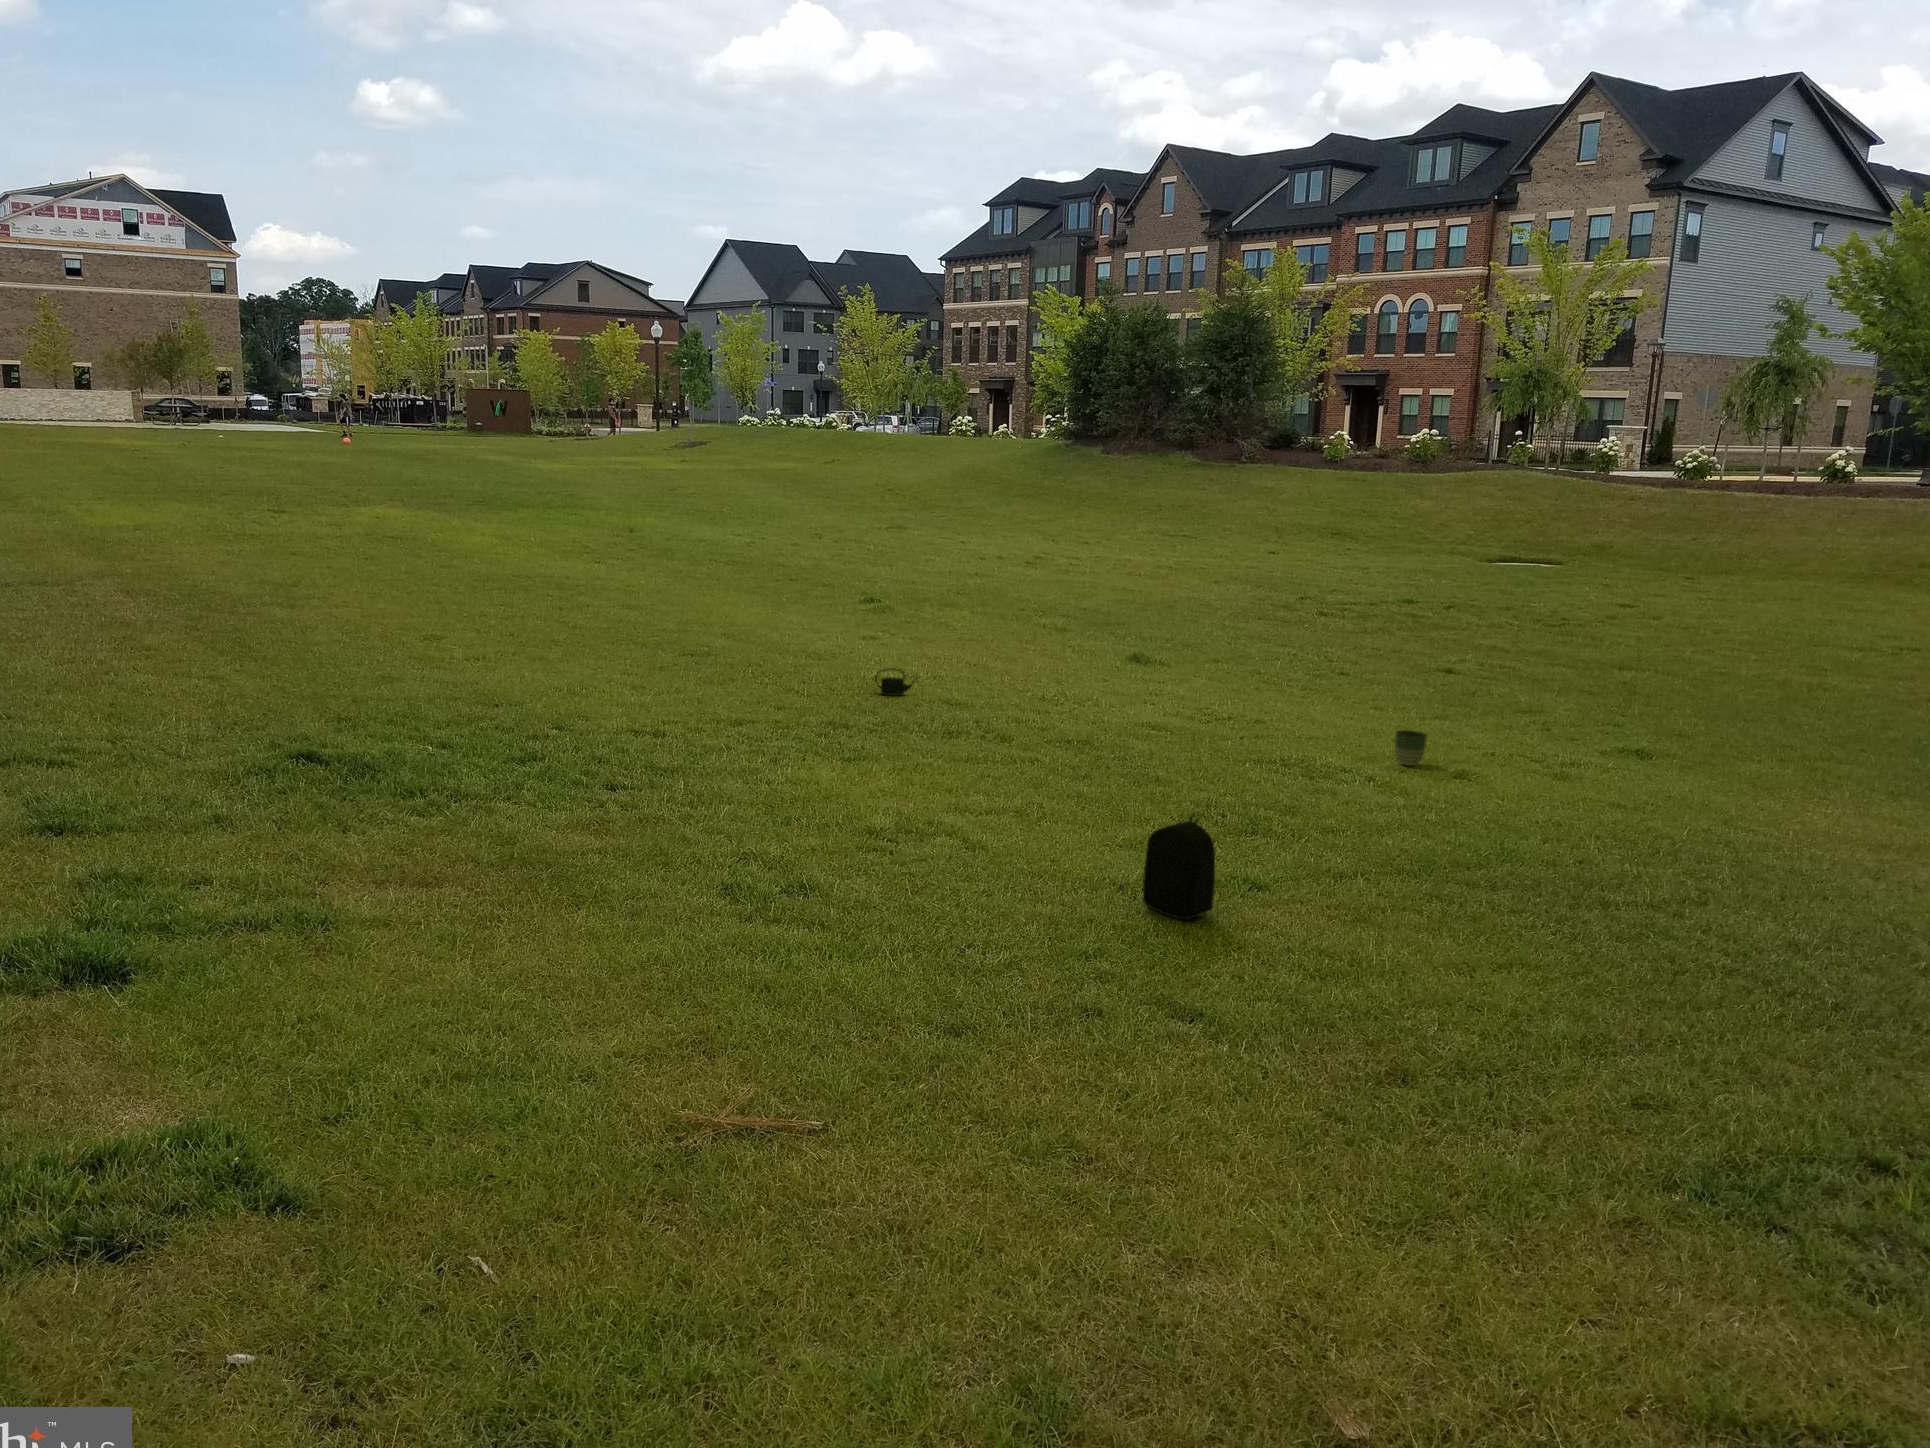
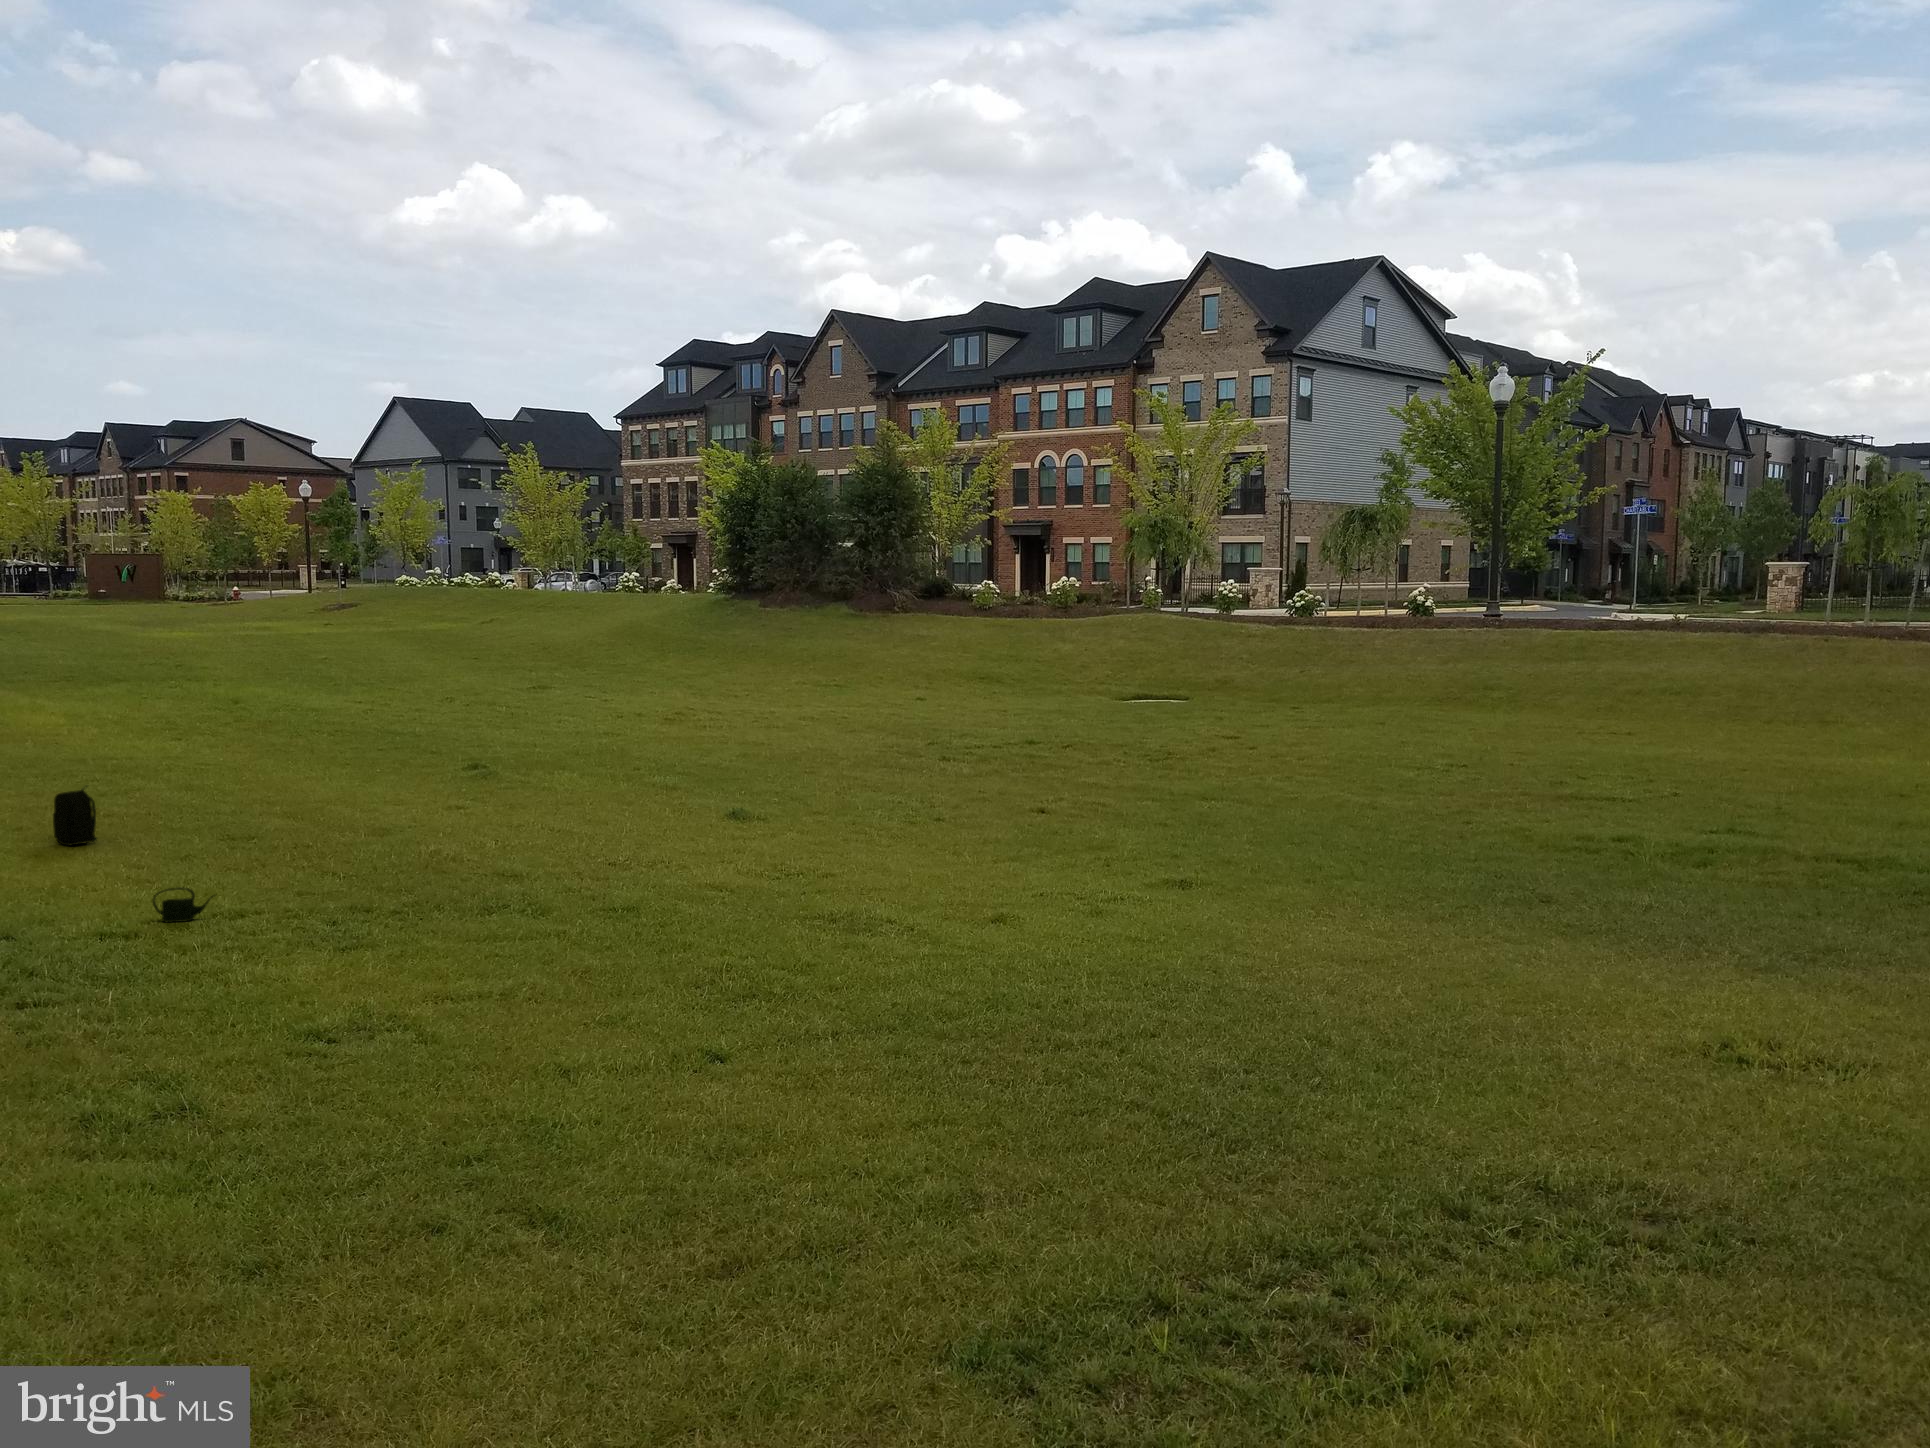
planter: present [1395,730,1427,766] -> none [742,925,777,967]
backpack: present [1143,813,1215,920] -> present [53,786,97,846]

